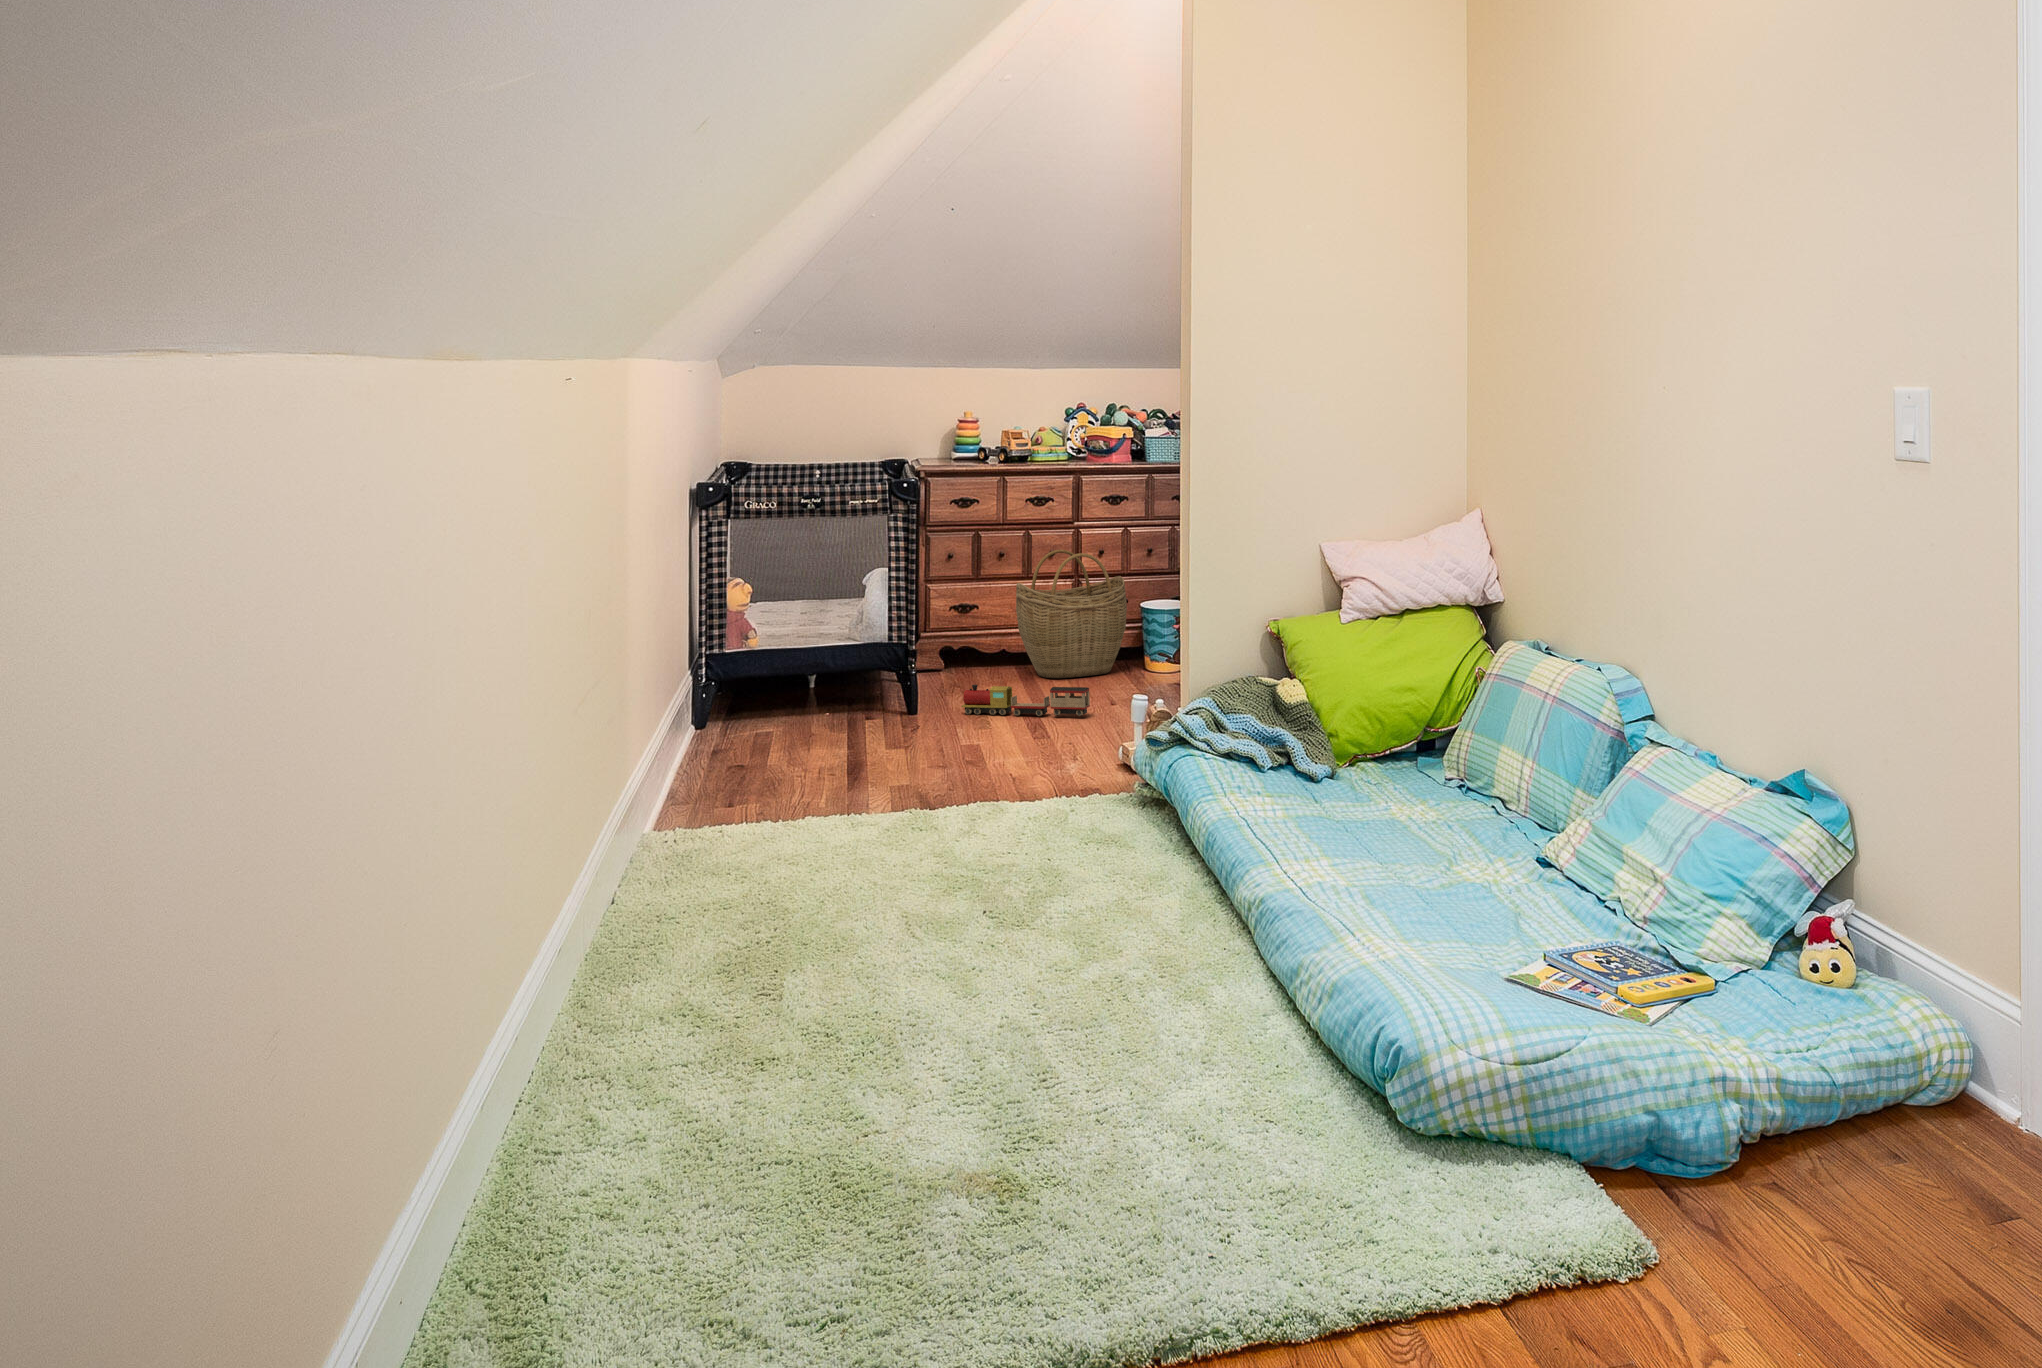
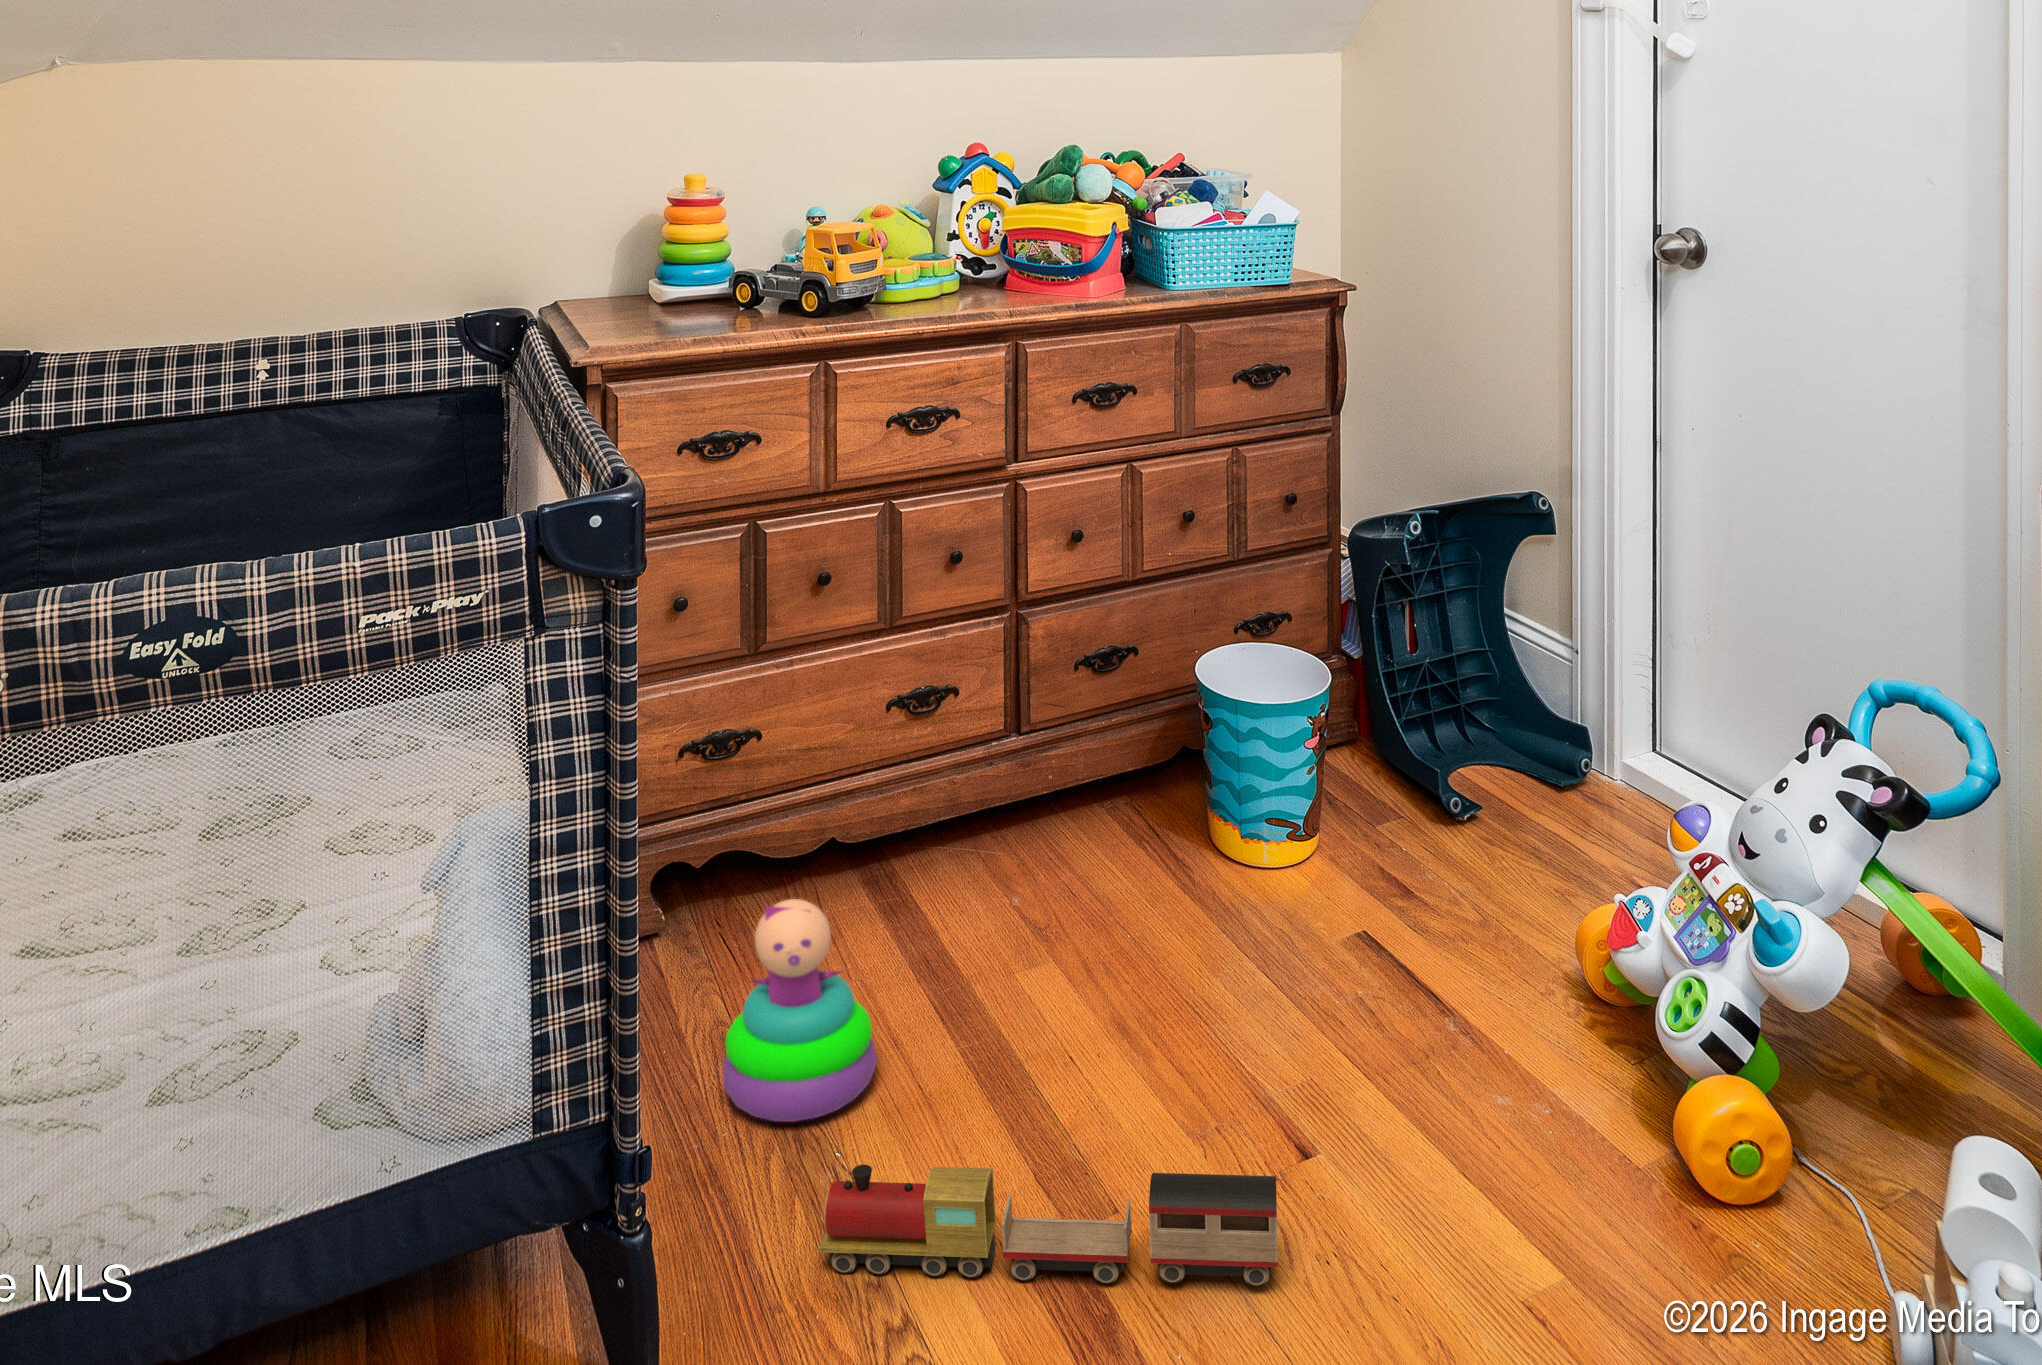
woven basket: present [1016,550,1127,678] -> none [882,556,1188,944]
stacking toy: none [945,631,995,698] -> present [723,899,877,1122]

